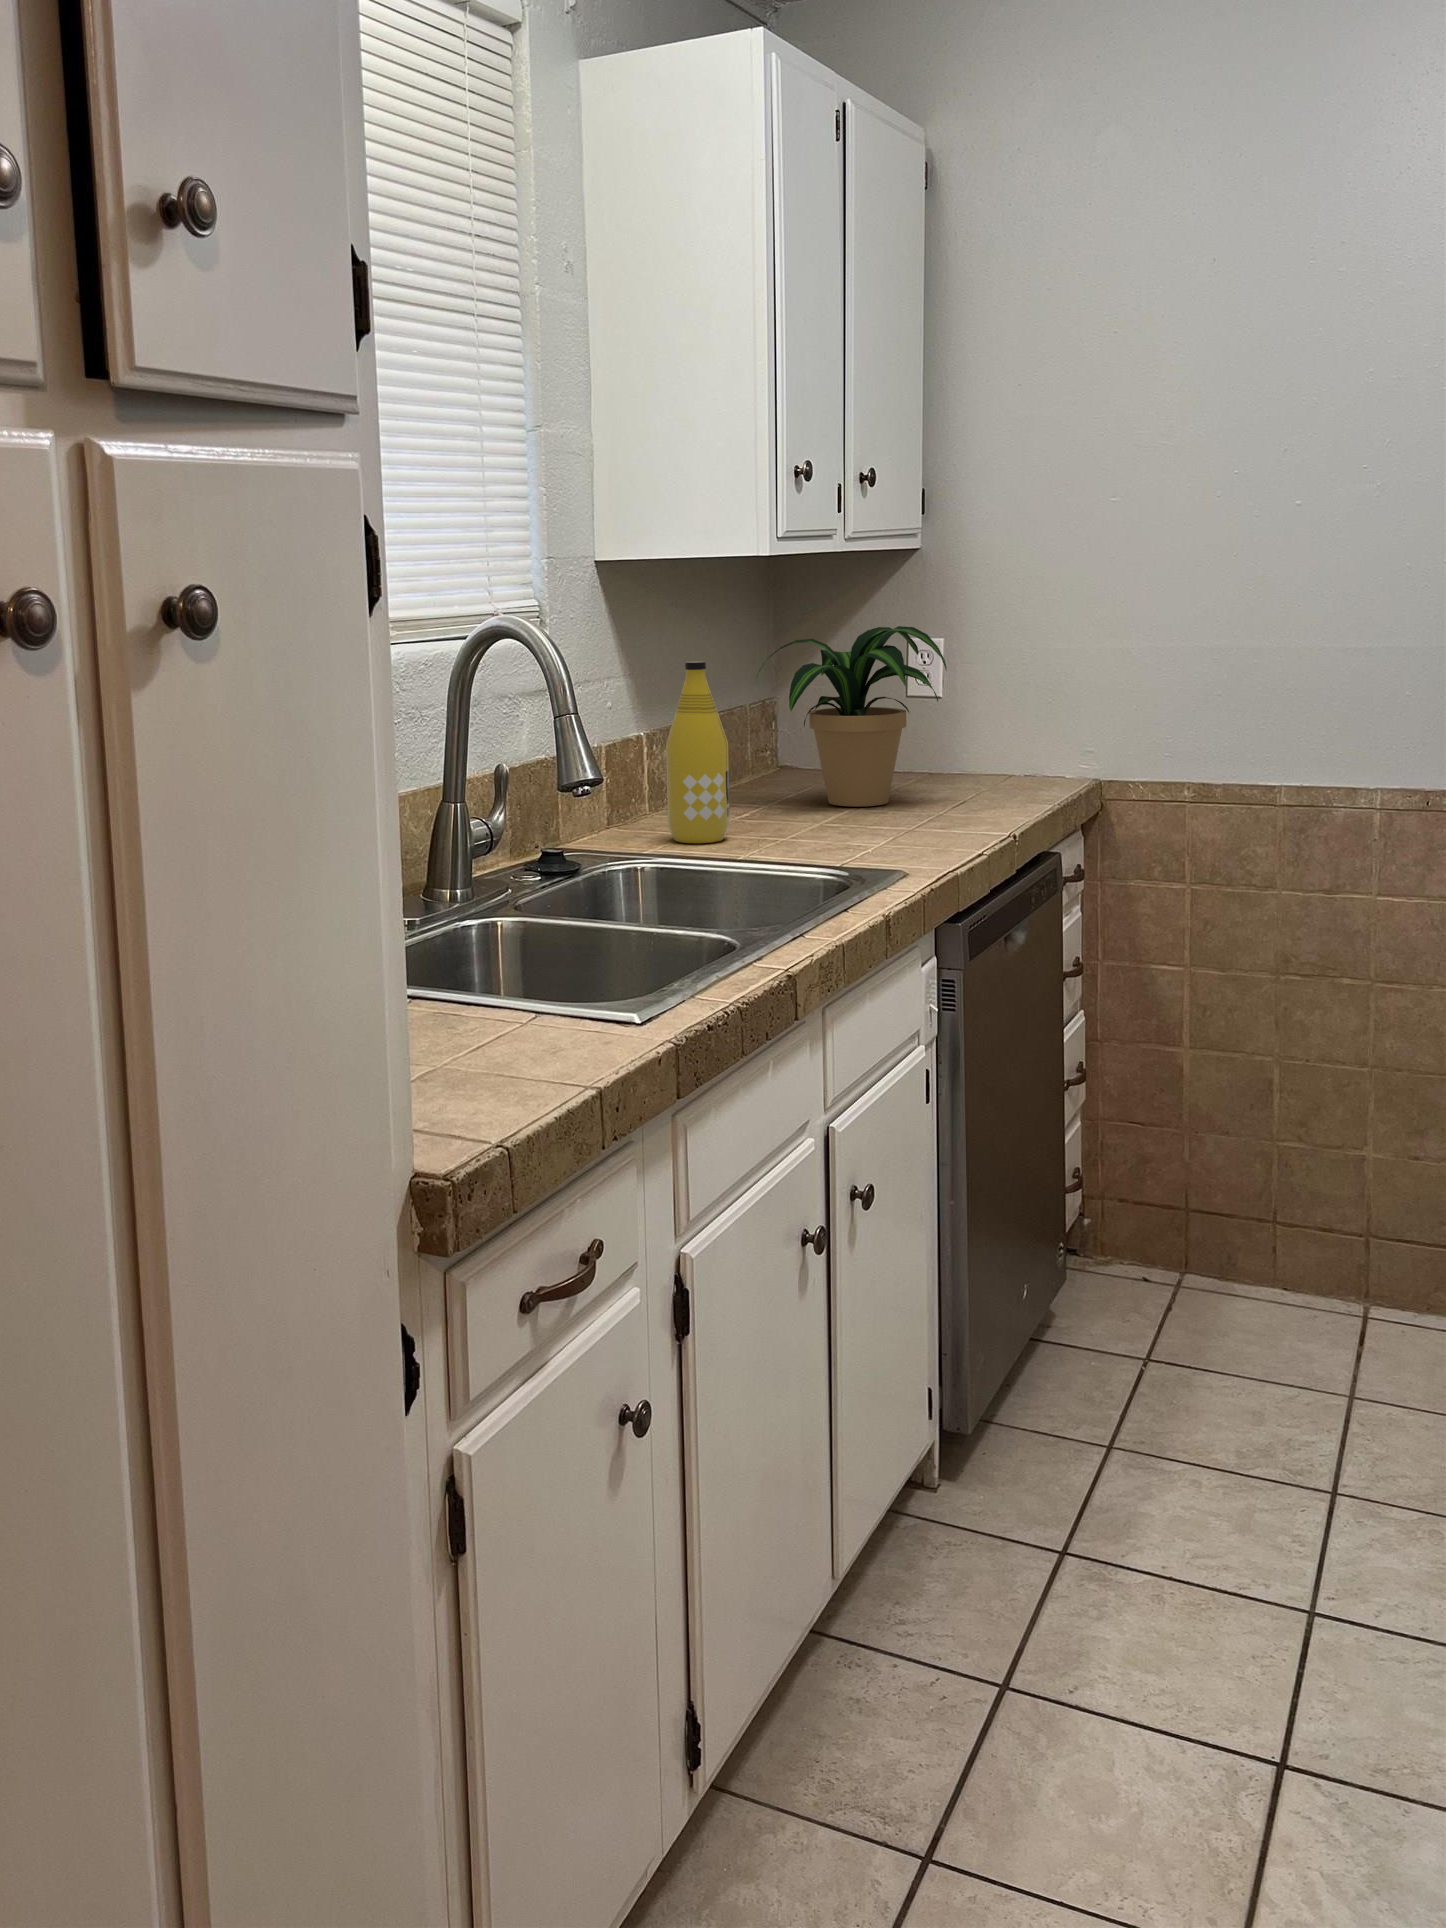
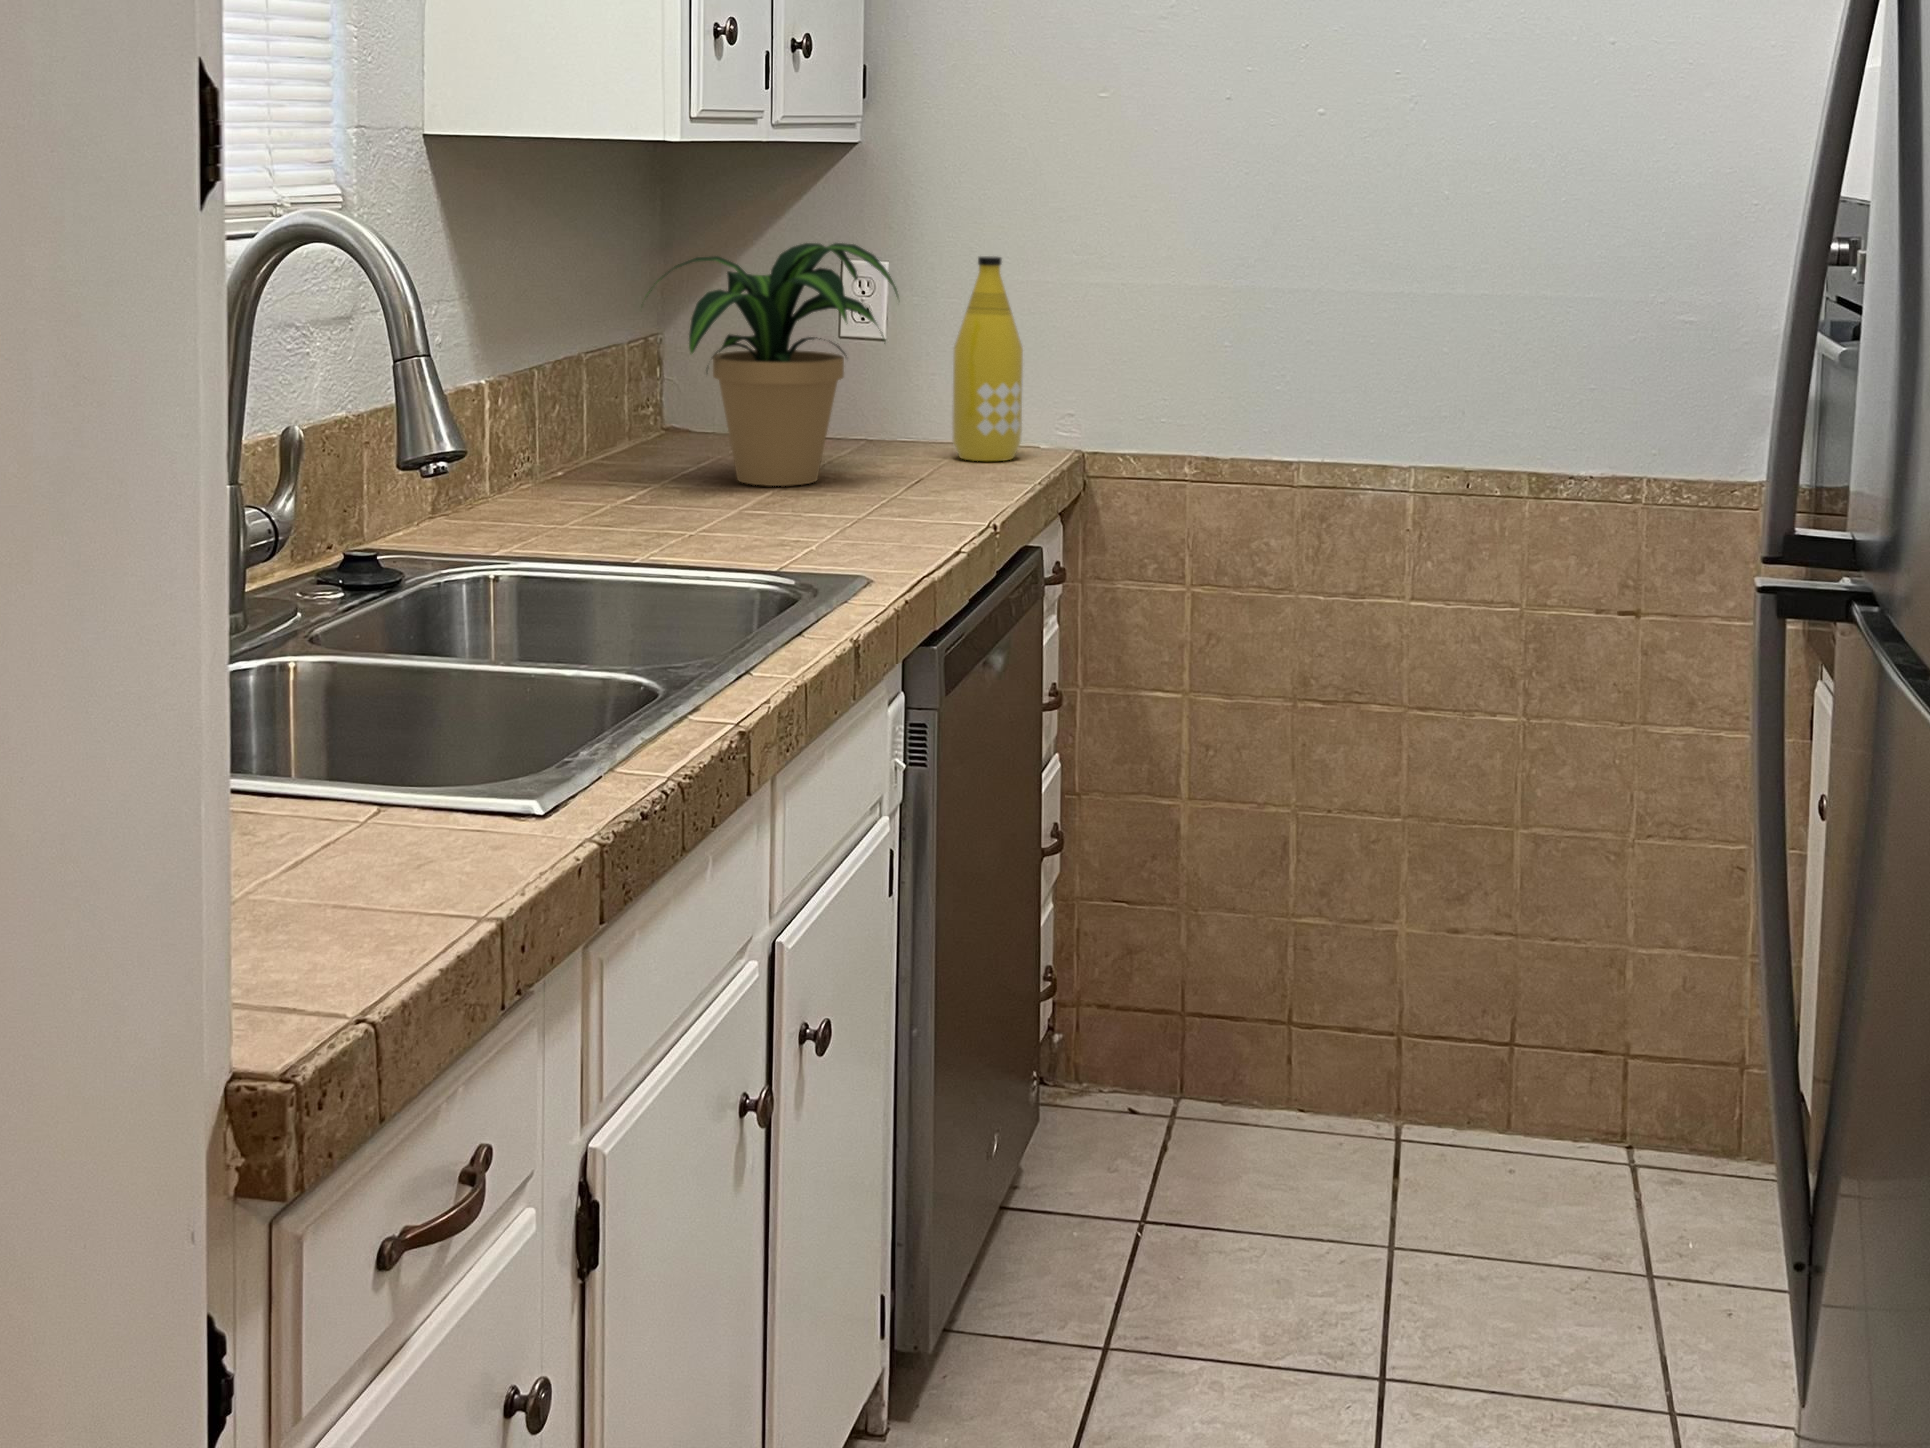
bottle: present [666,661,730,843] -> present [952,256,1023,461]

